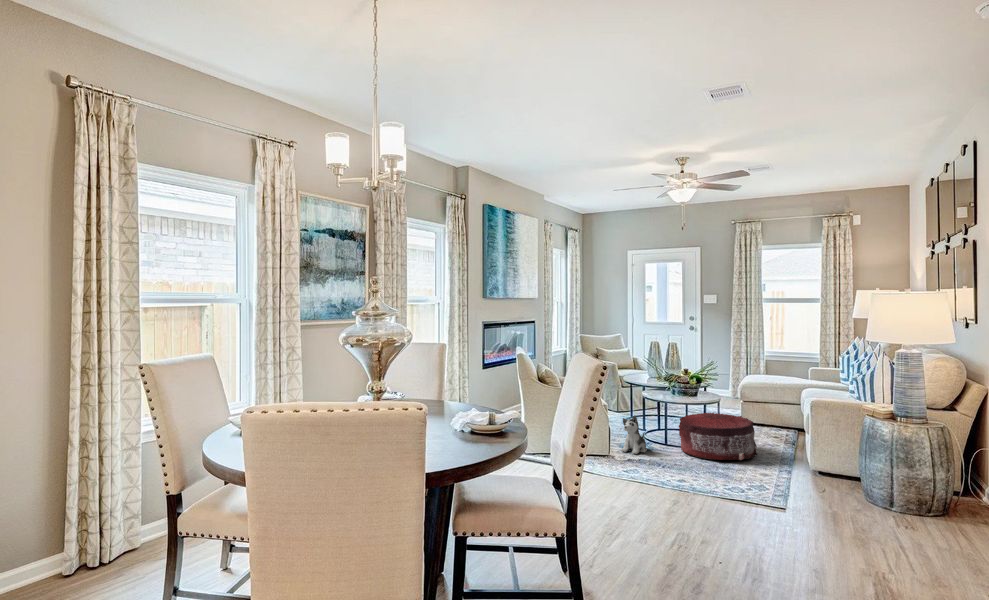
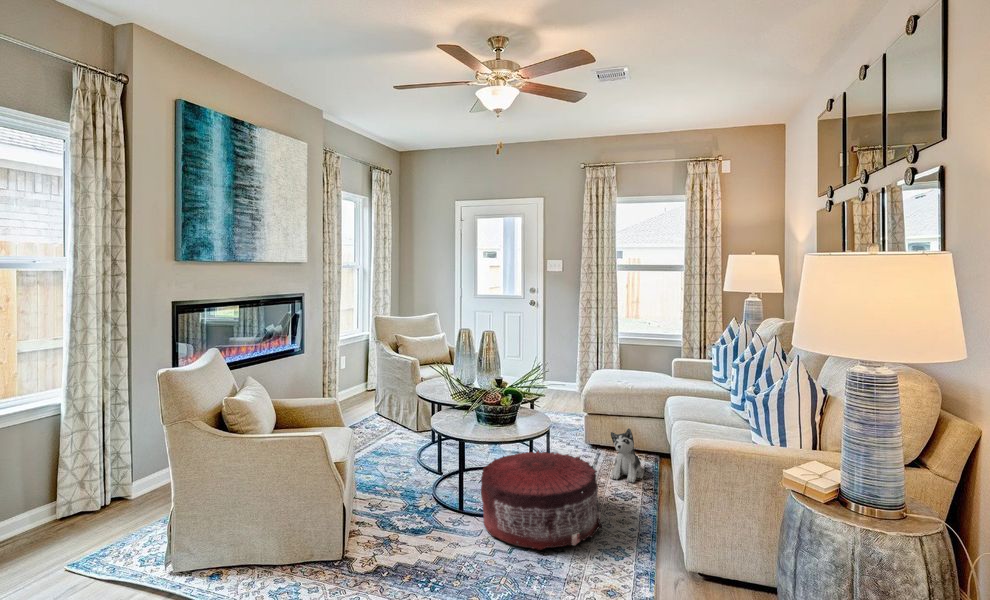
plush toy: present [621,415,647,454] -> present [611,428,643,482]

